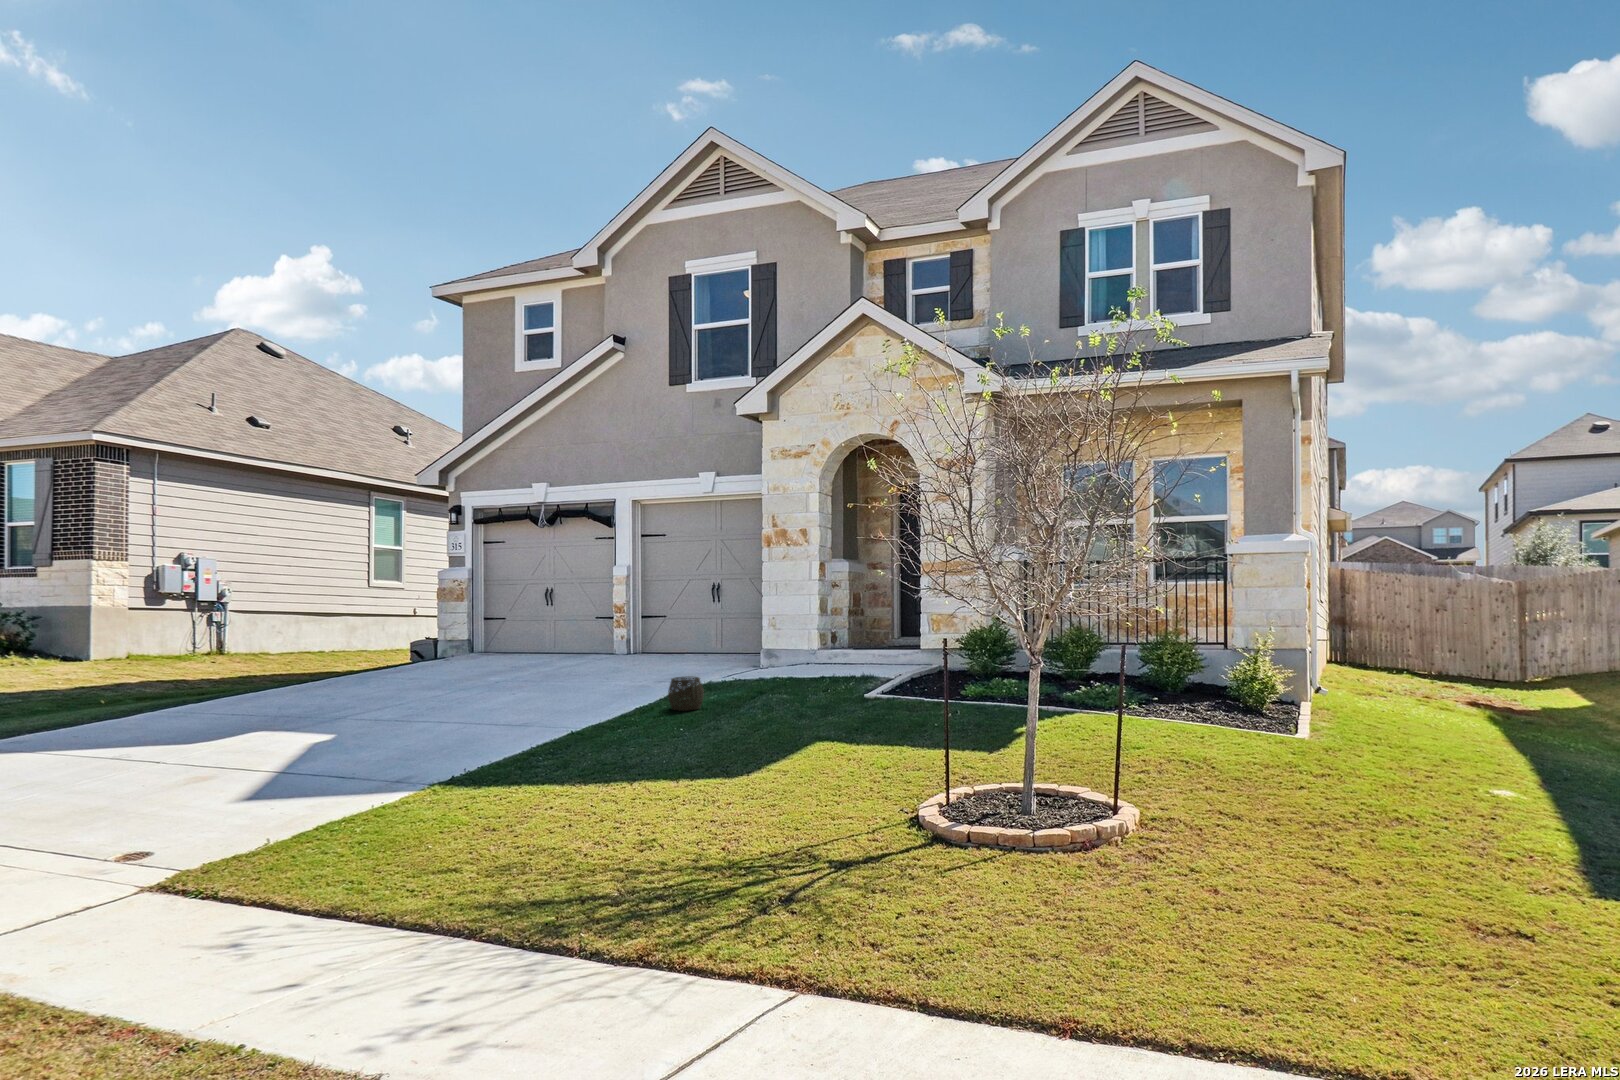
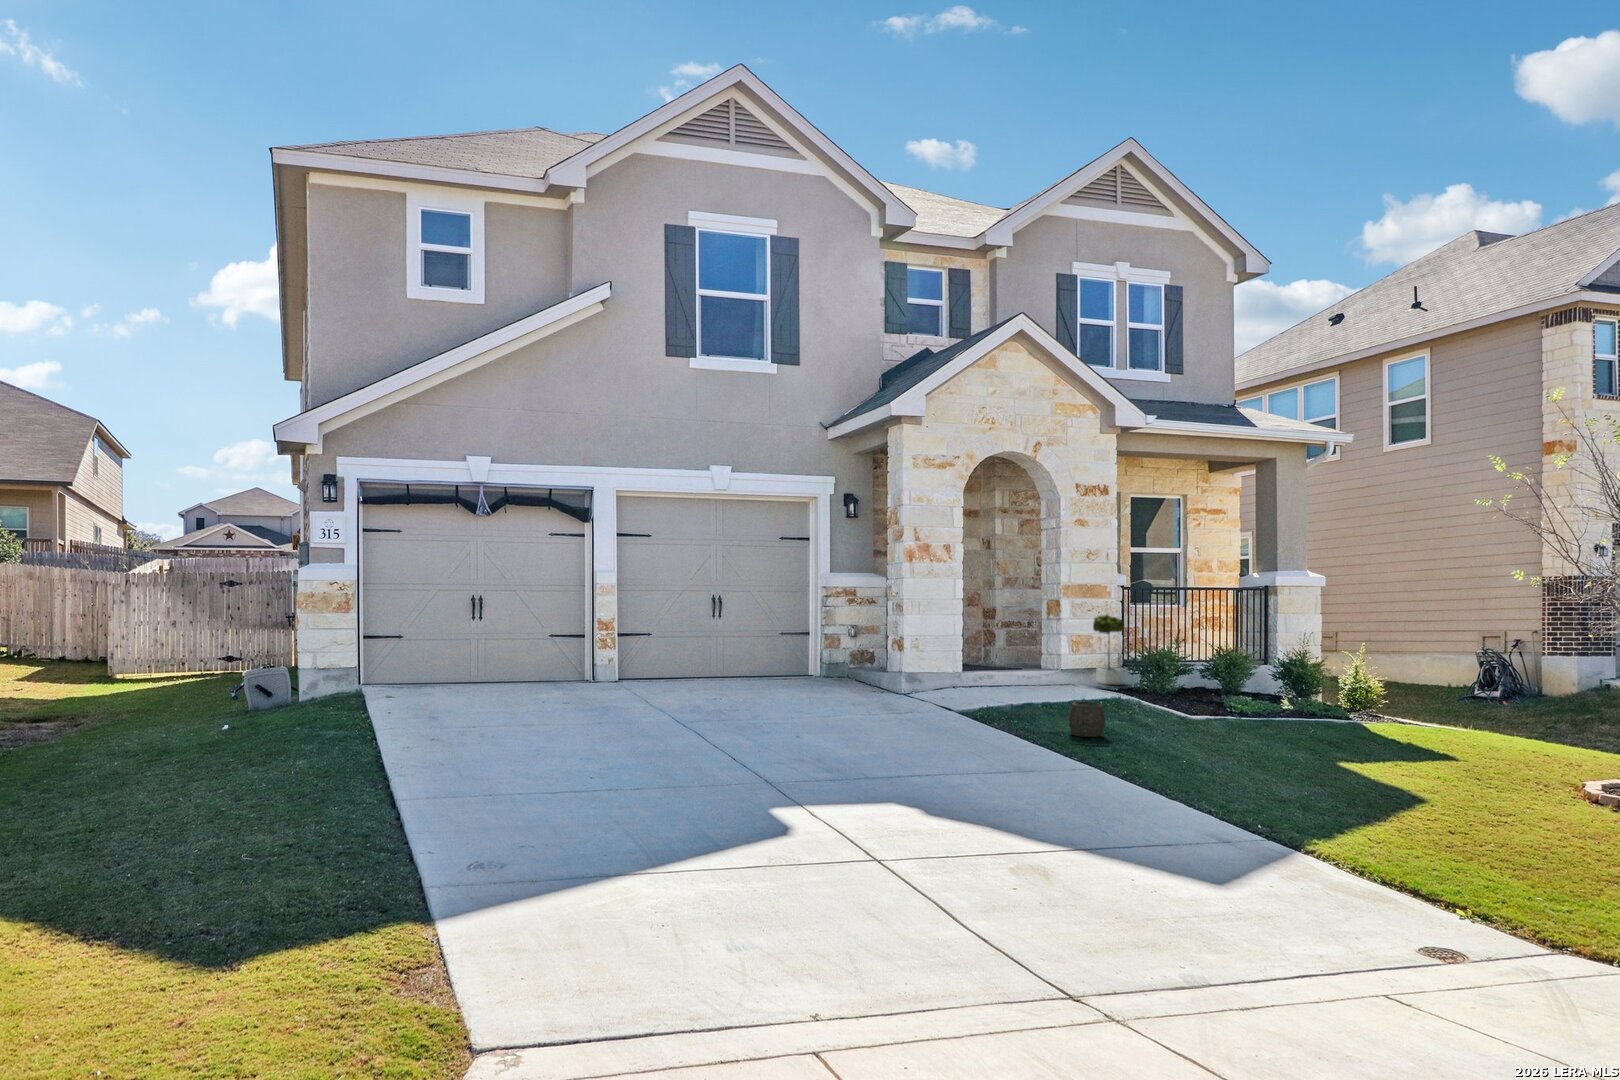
potted tree: none [946,597,981,674] -> present [1093,615,1124,685]

